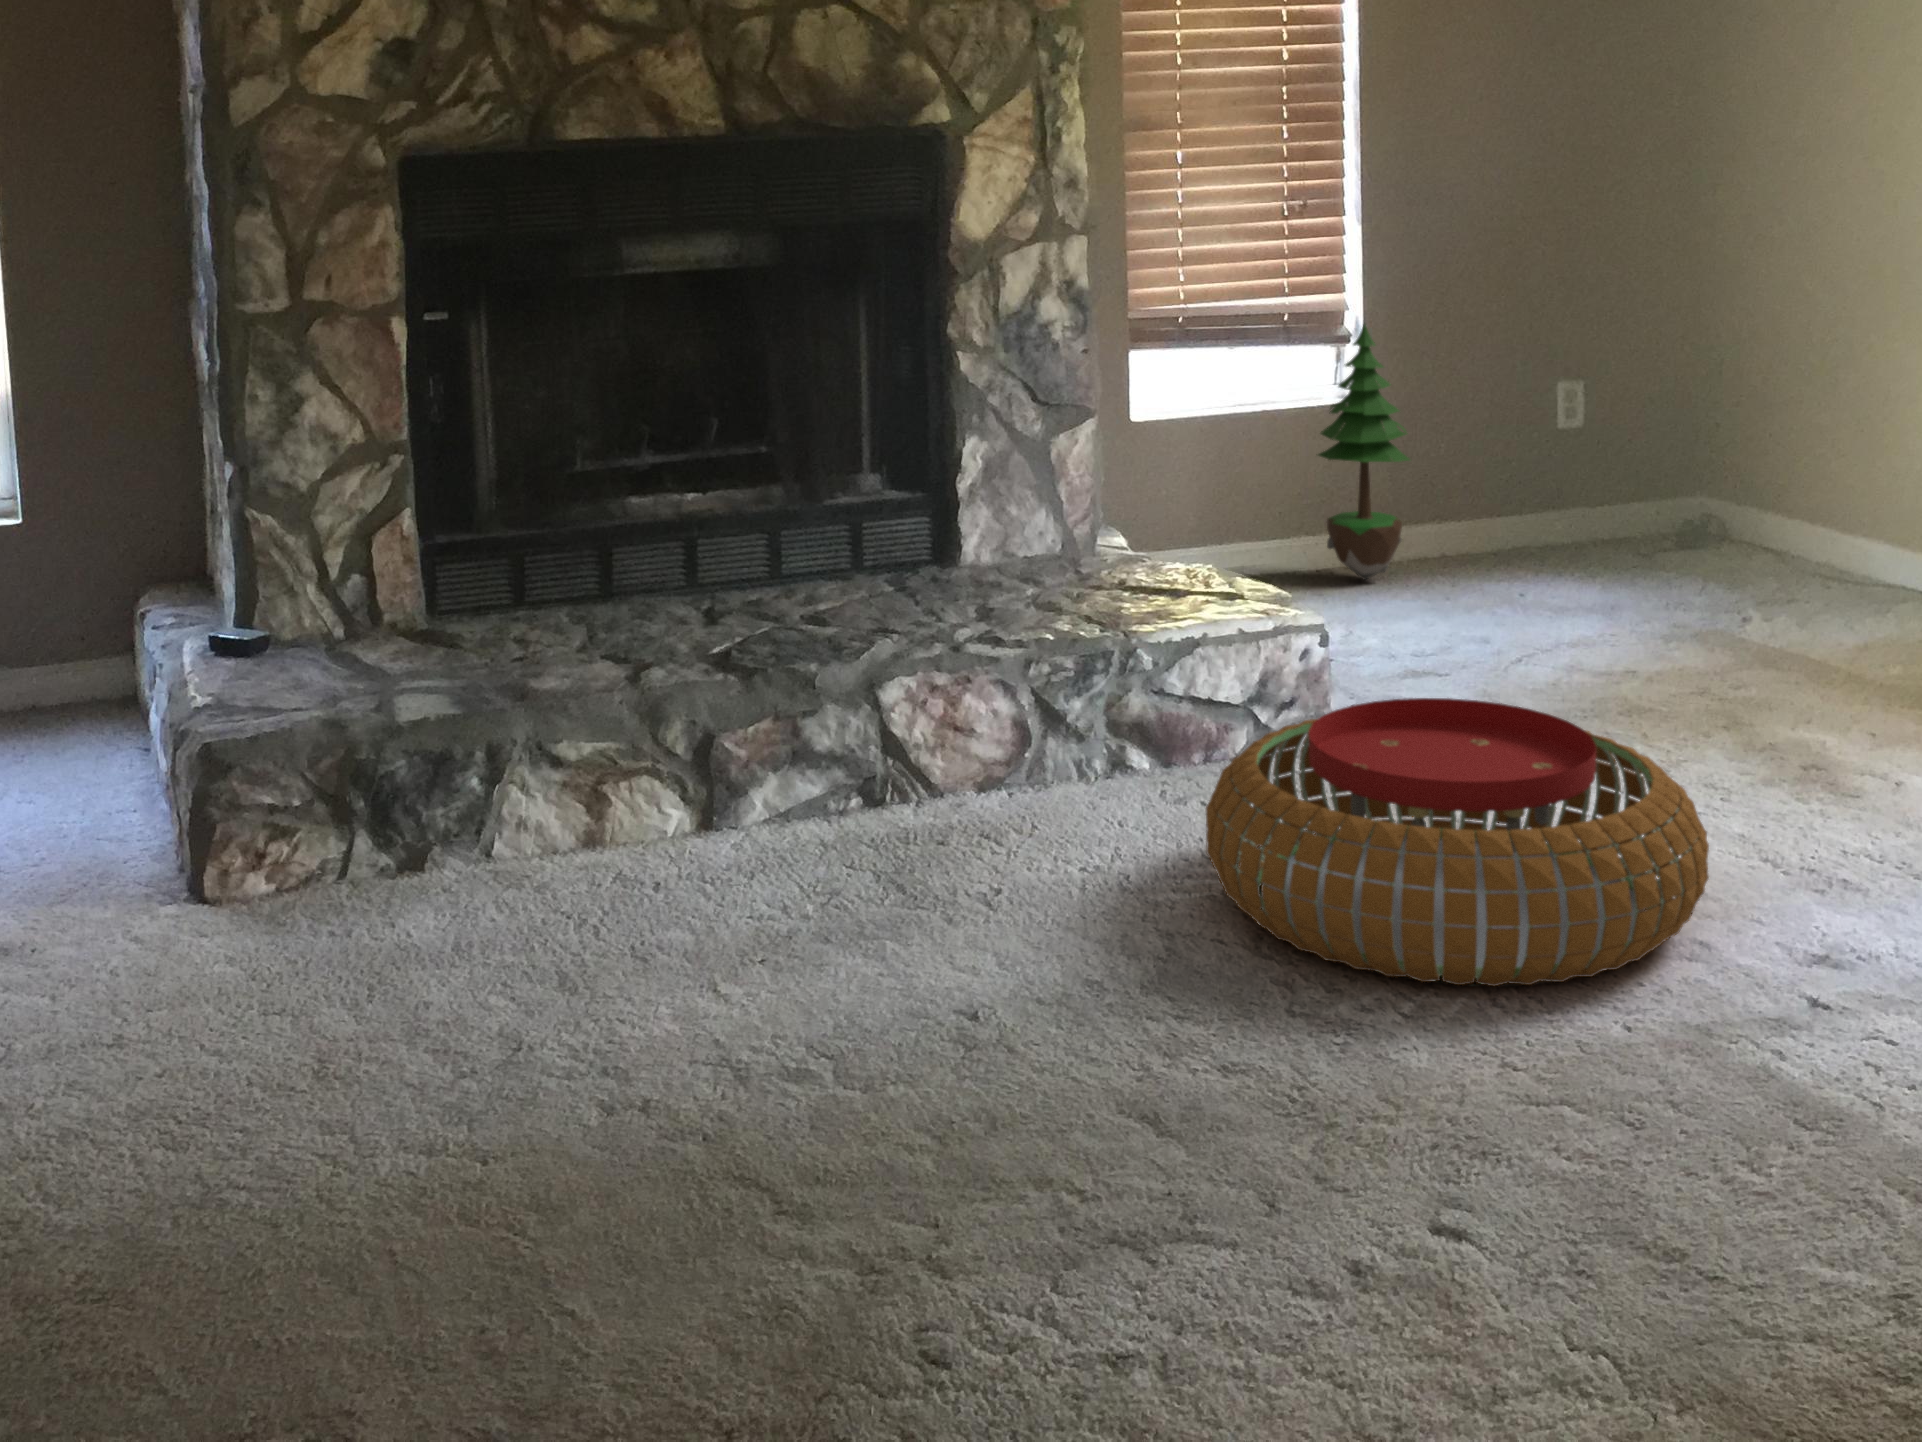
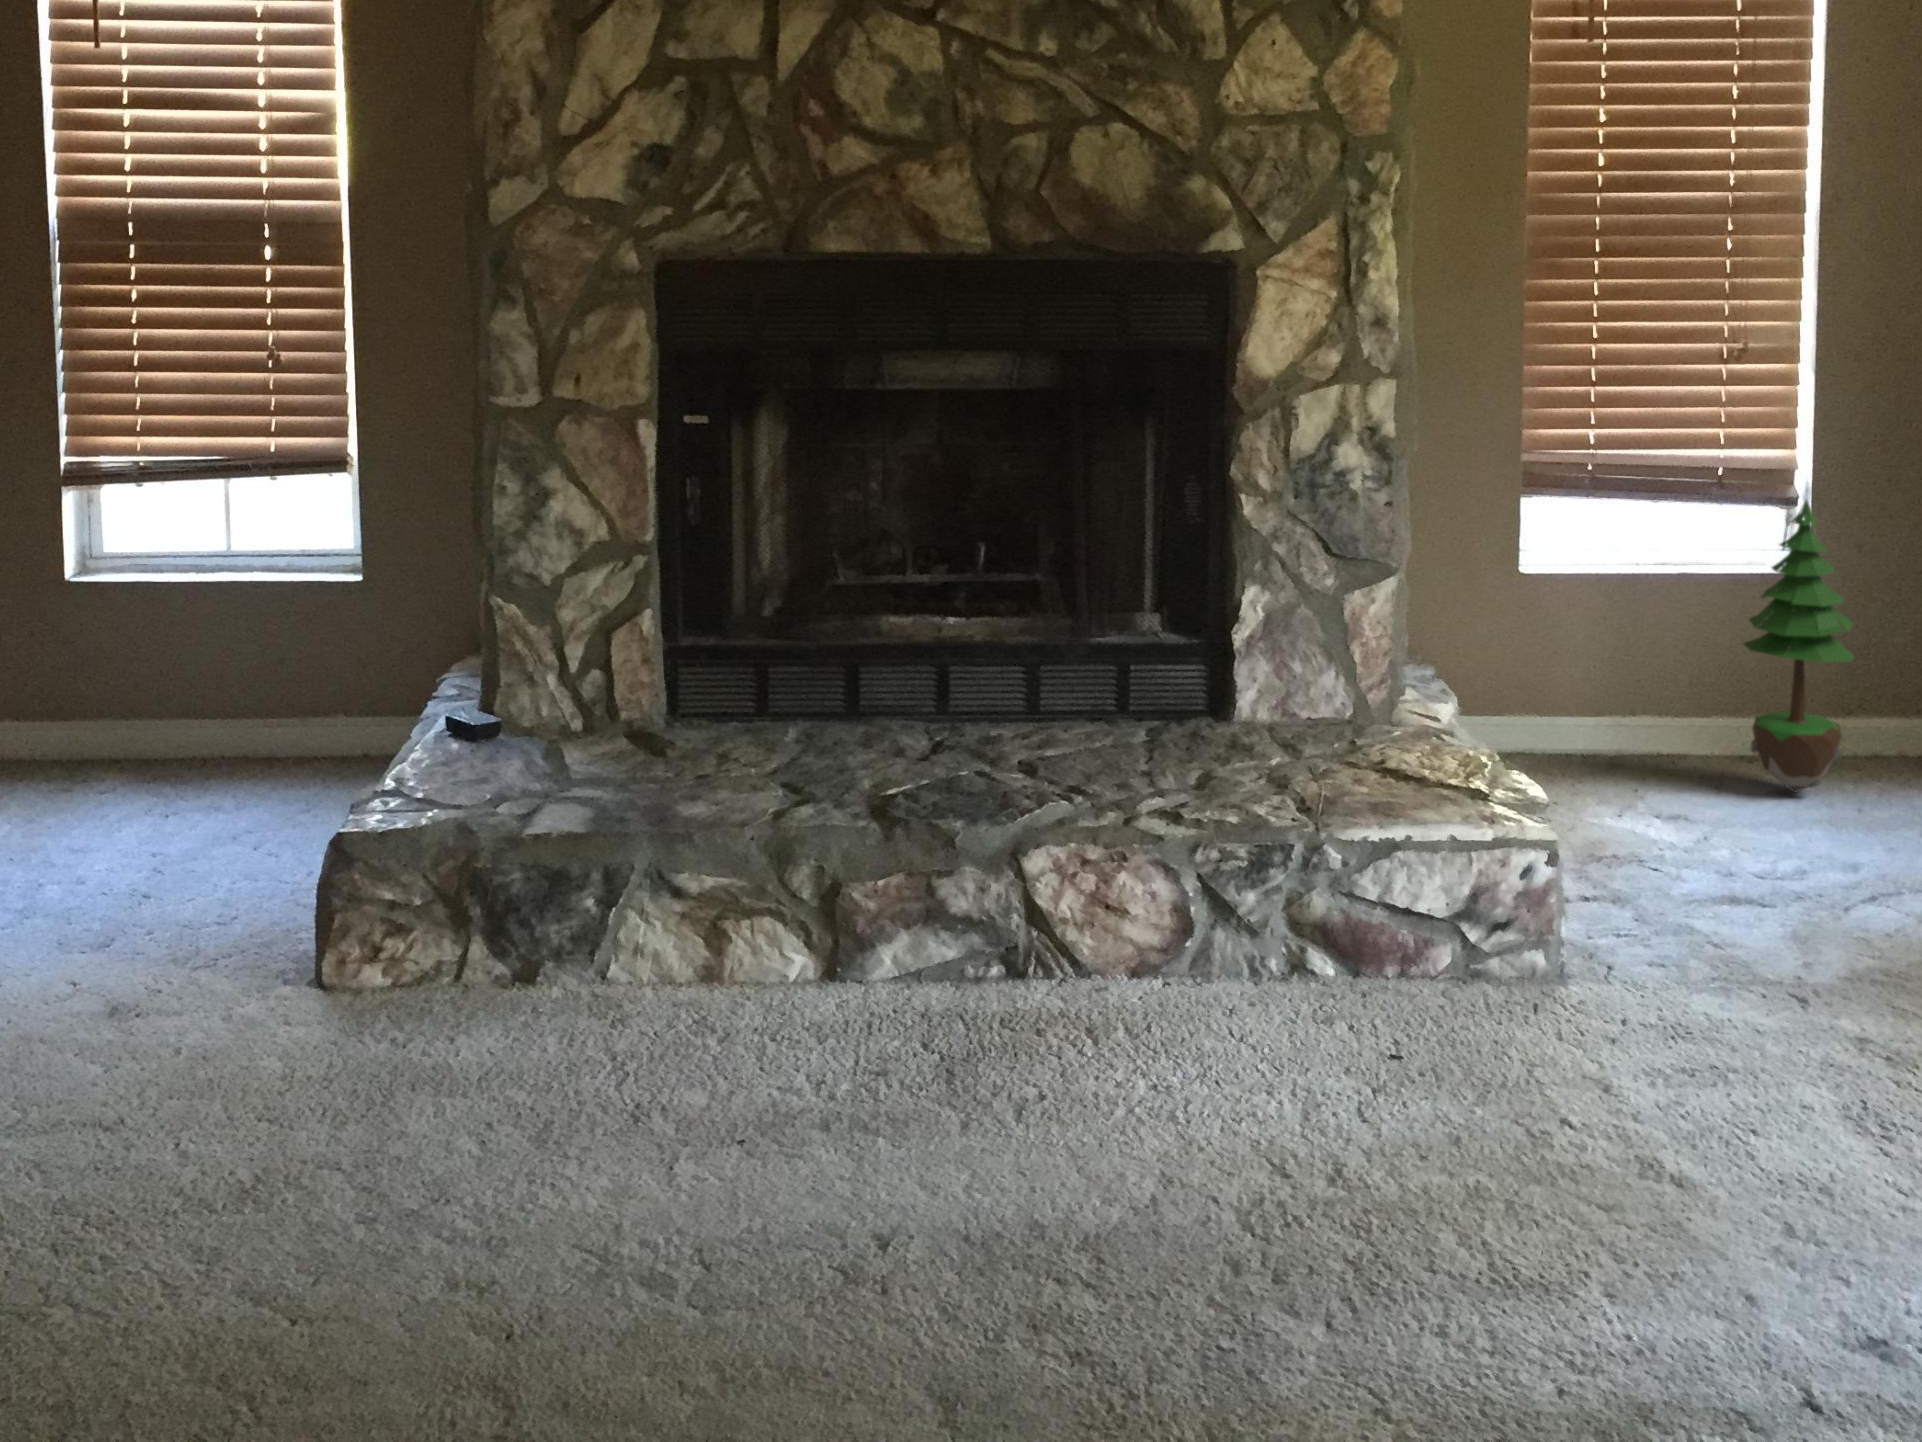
pouf: present [1206,698,1709,986] -> none [1241,946,1798,1297]

